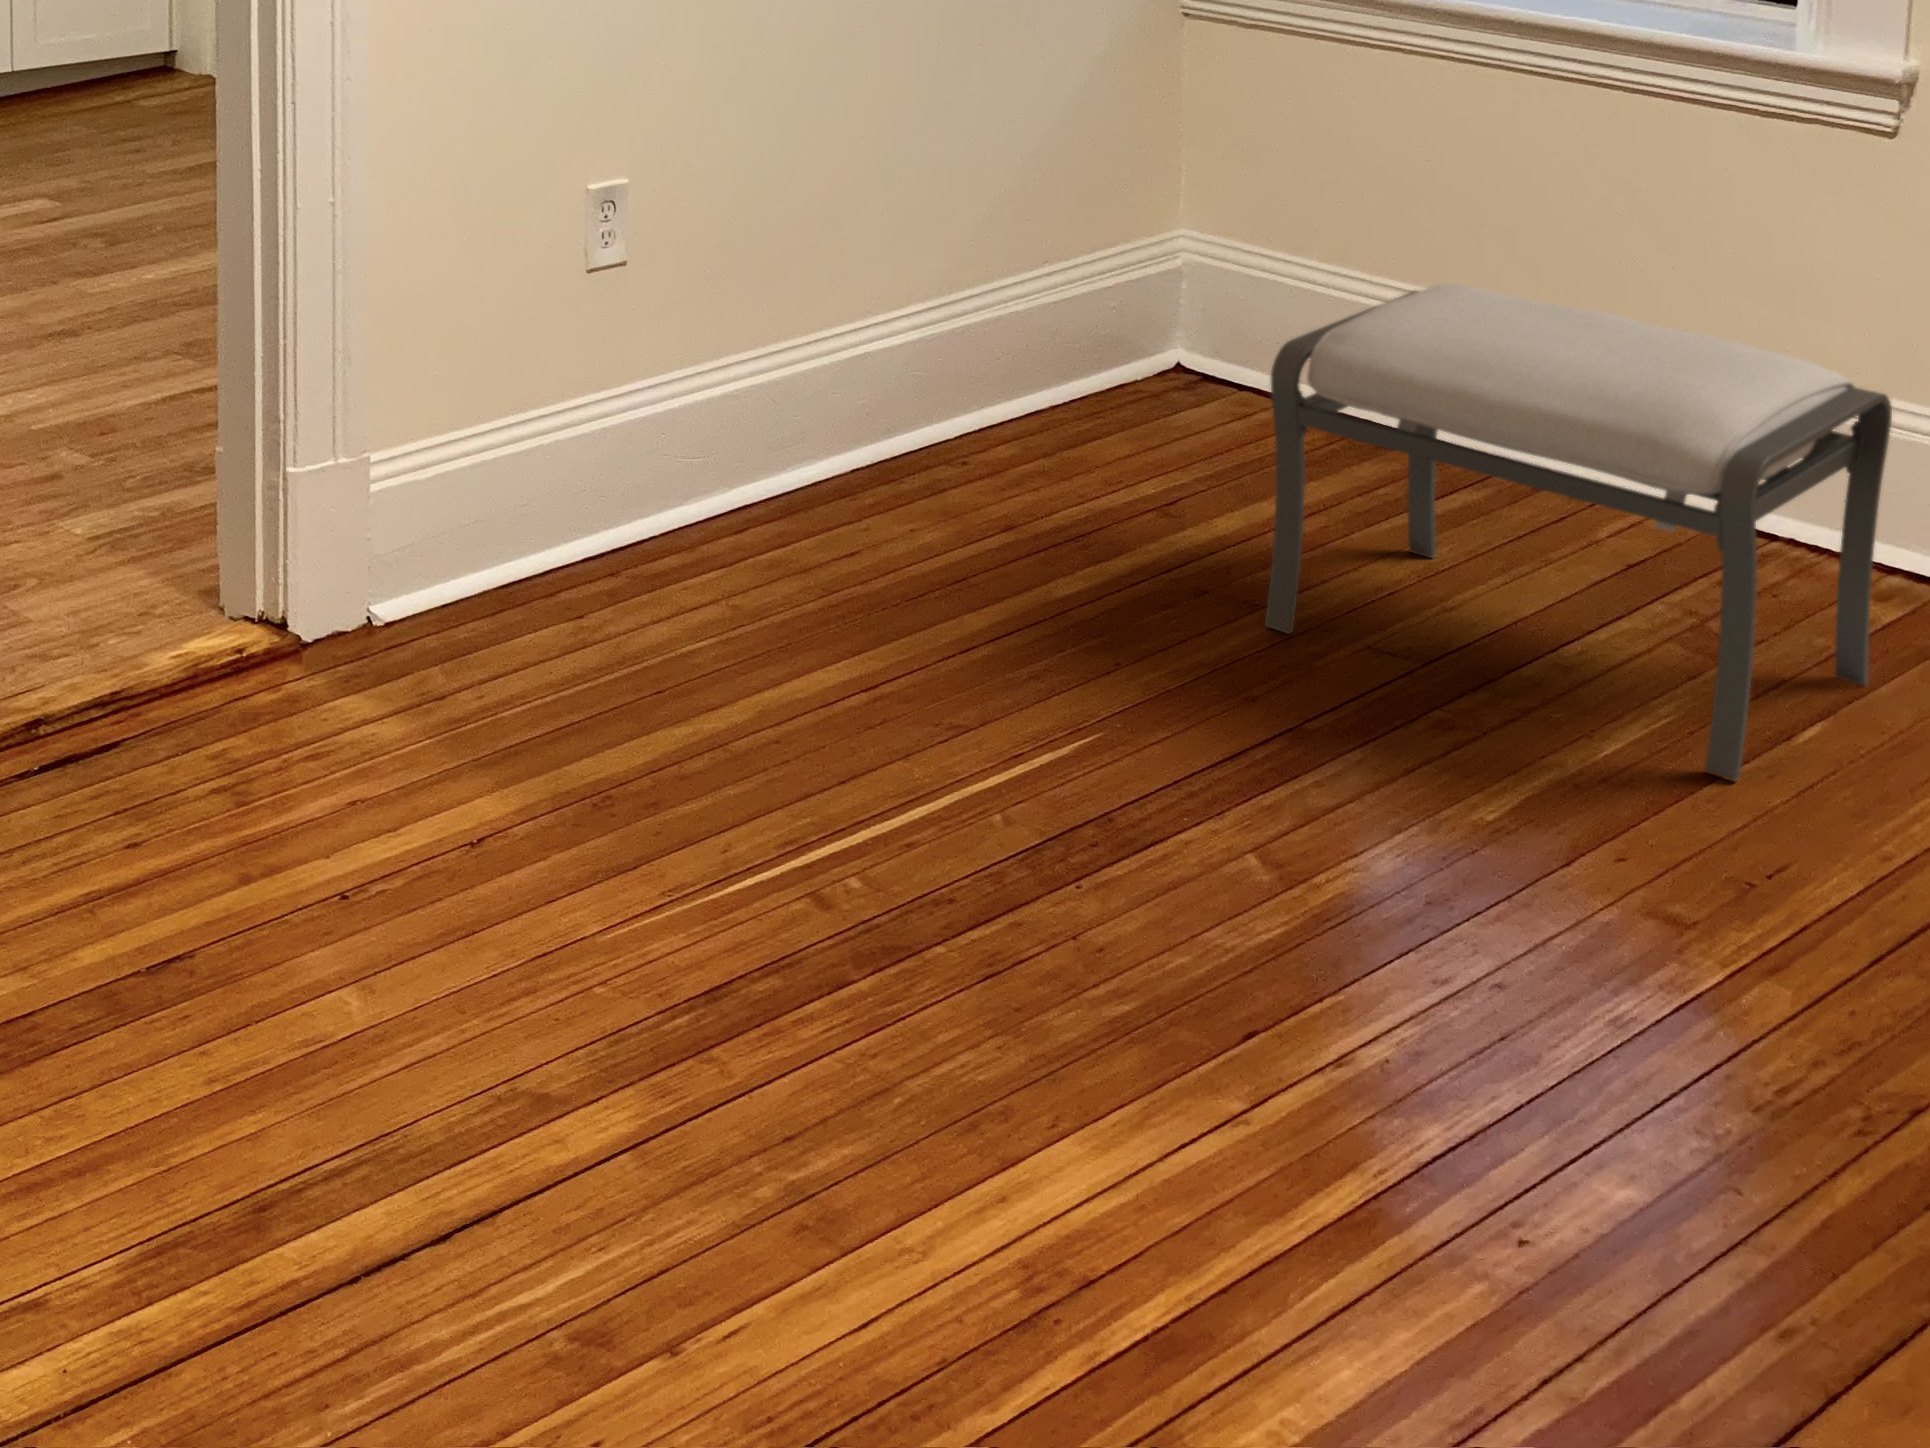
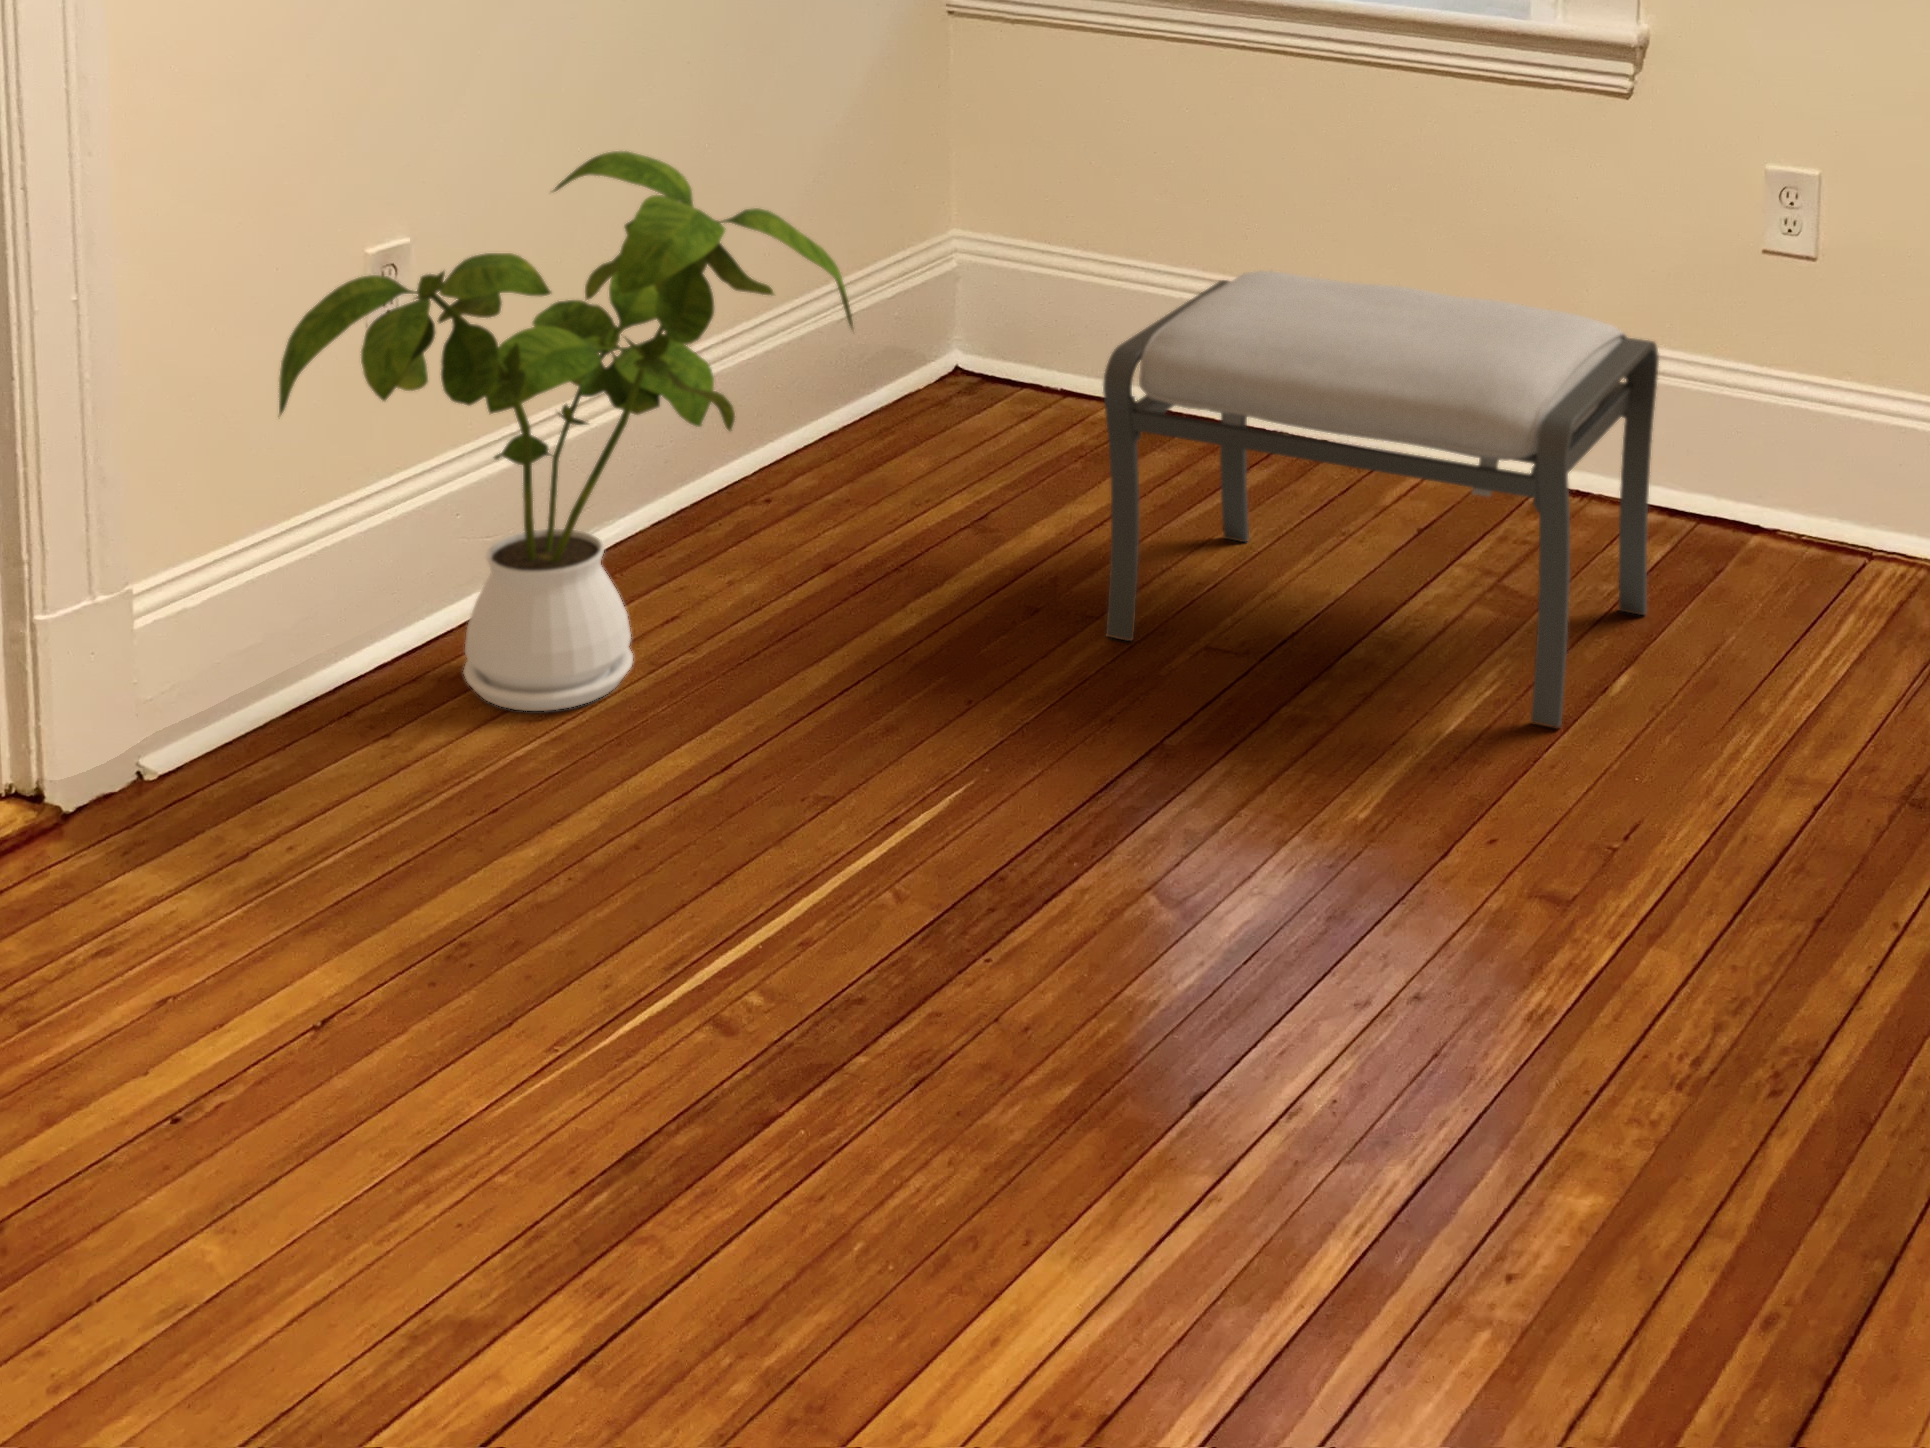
house plant: none [496,109,1015,618] -> present [278,151,853,711]

